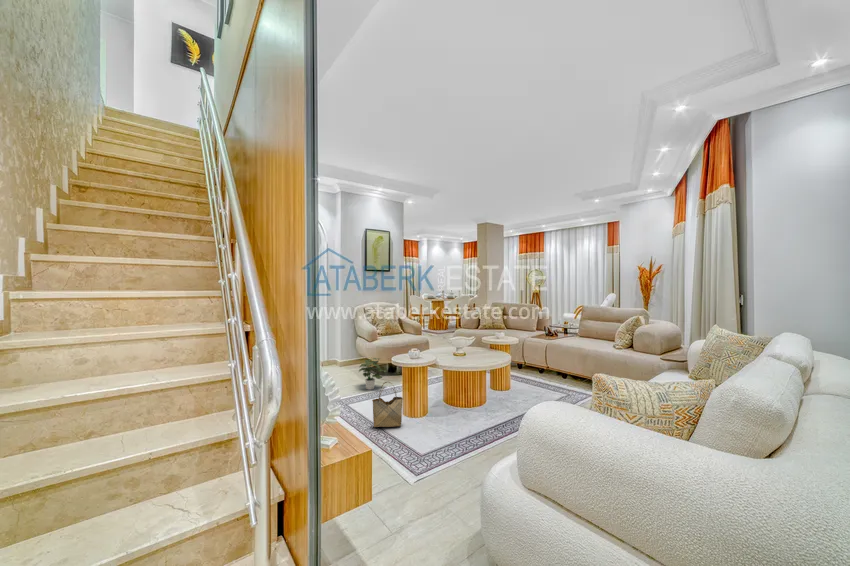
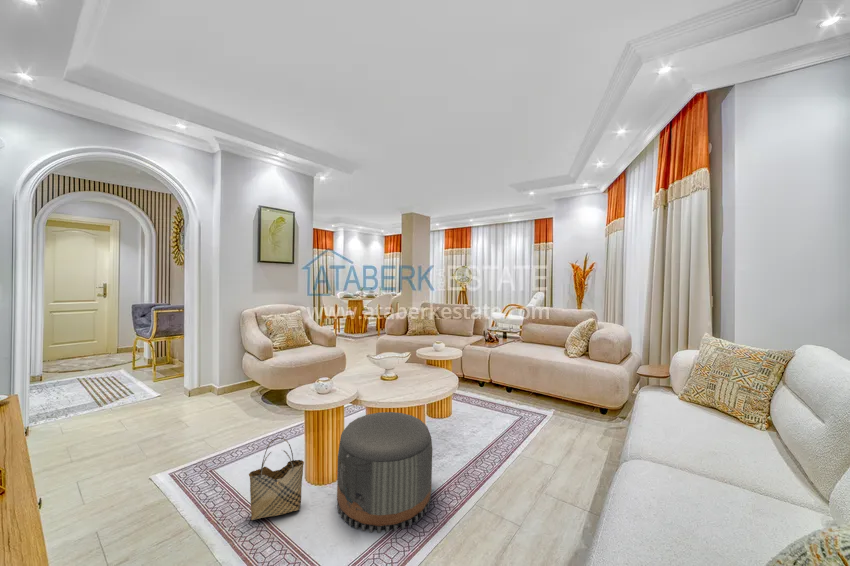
potted plant: present [359,358,386,390] -> none [237,387,284,435]
pouf: none [423,373,485,443] -> present [337,412,432,533]

